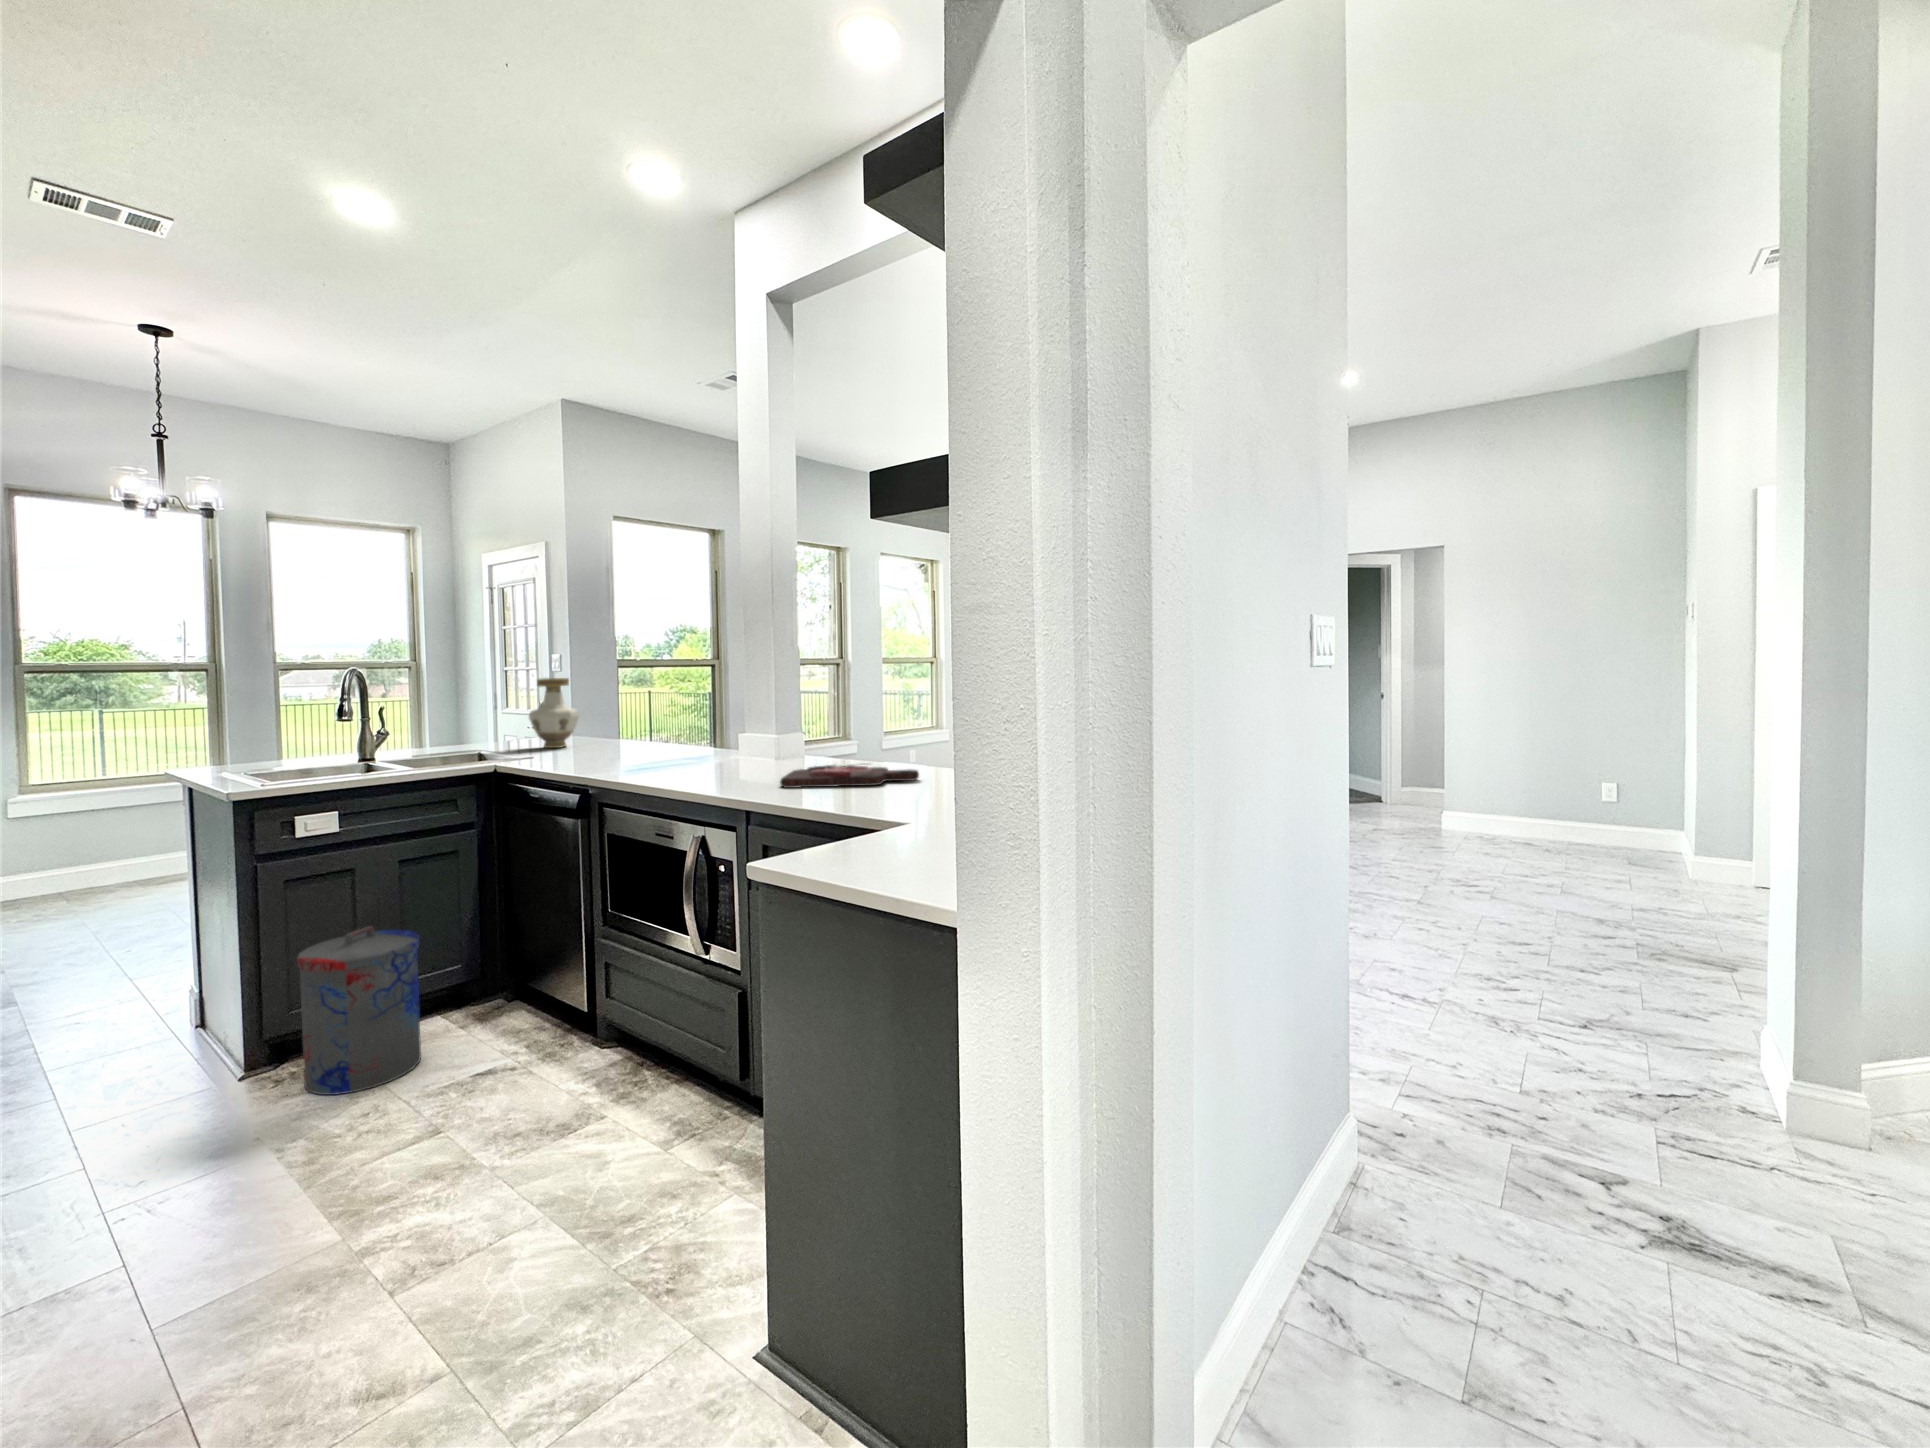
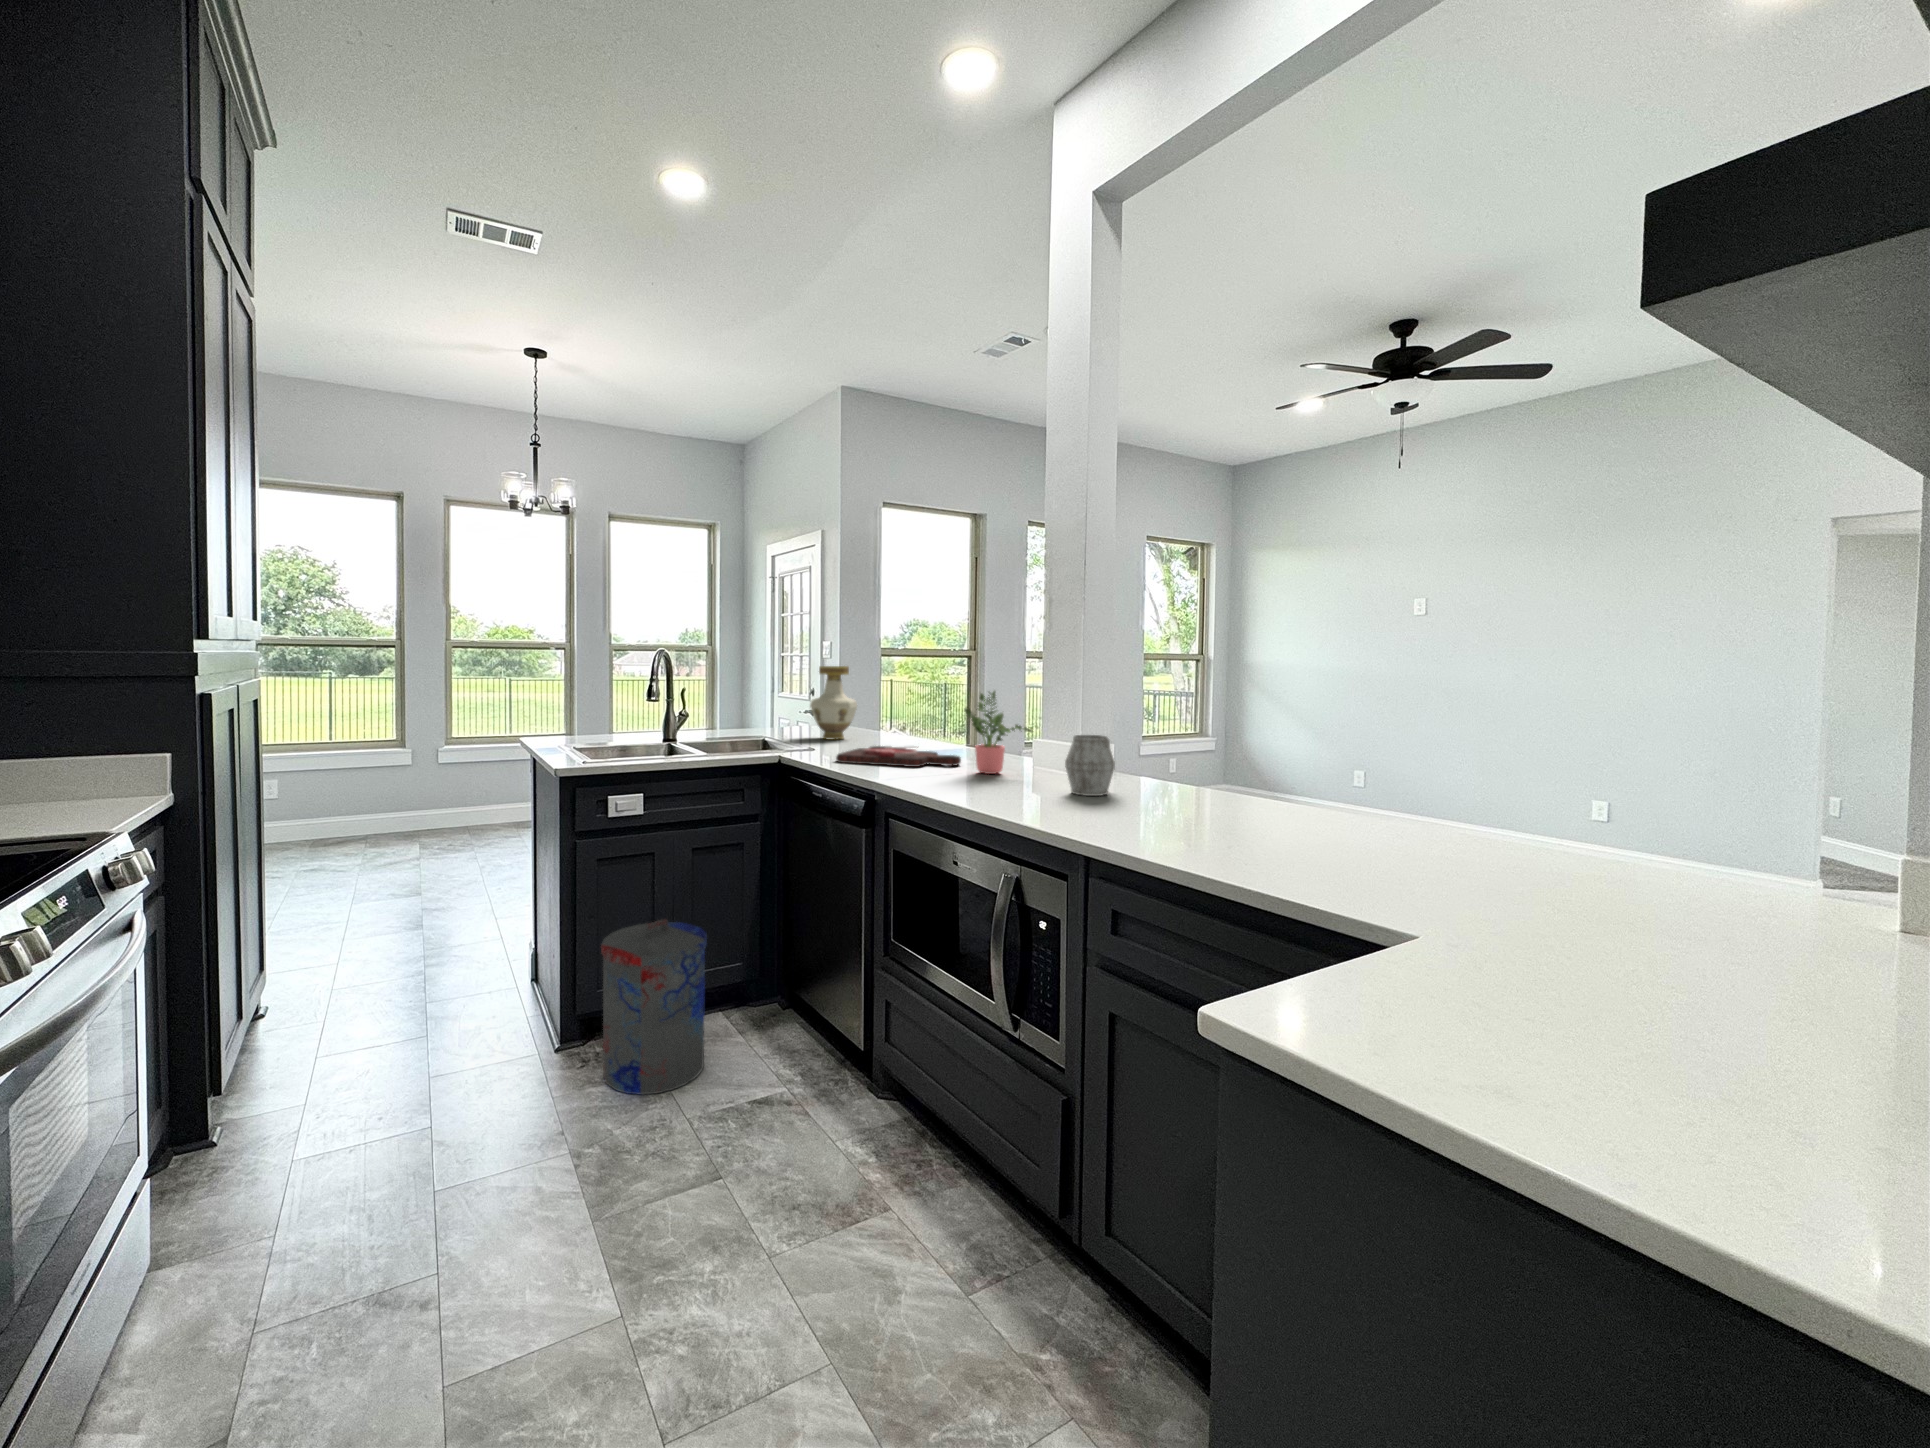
potted plant: none [670,693,735,764] -> present [964,691,1033,774]
mug: none [753,725,793,772] -> present [1065,735,1115,796]
cutting board: present [780,763,919,788] -> present [836,746,961,767]

